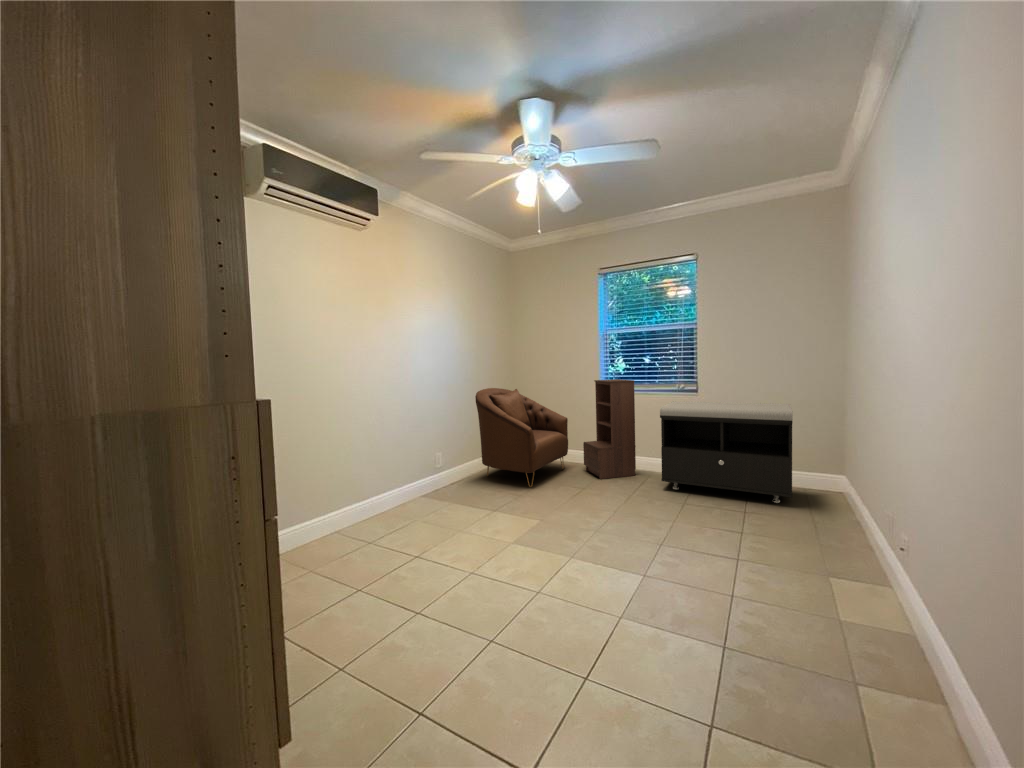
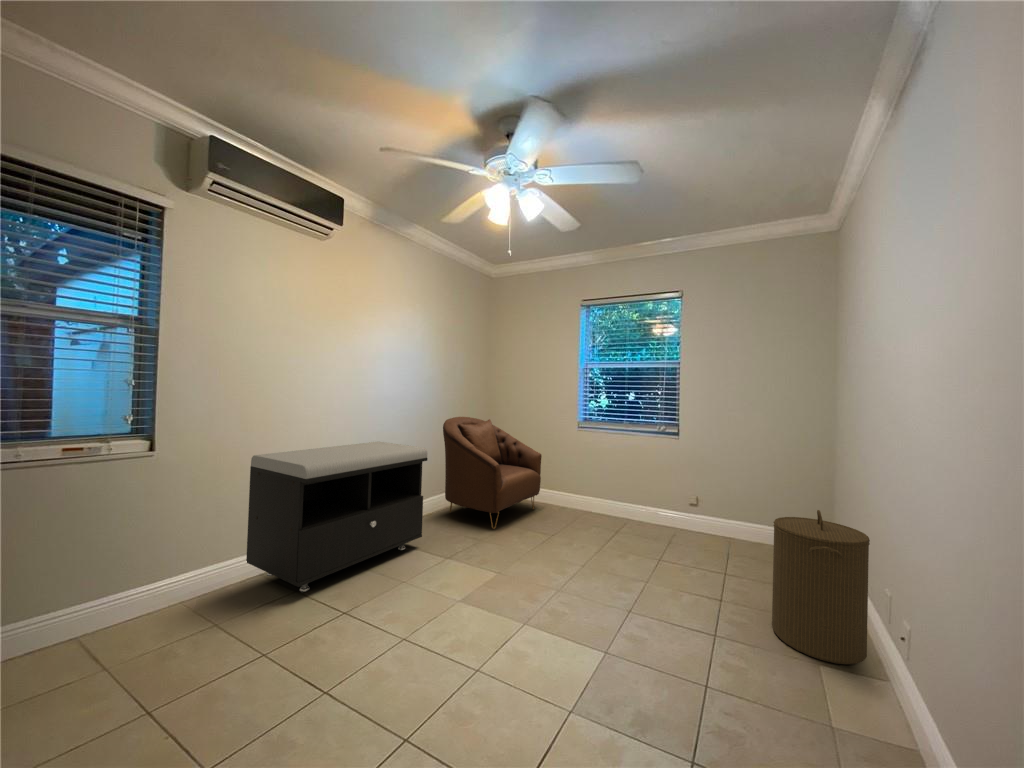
bookshelf: present [583,379,636,479] -> none [556,416,614,524]
storage bench: present [660,401,793,503] -> present [246,442,428,592]
laundry hamper: none [790,446,876,574] -> present [772,510,870,665]

